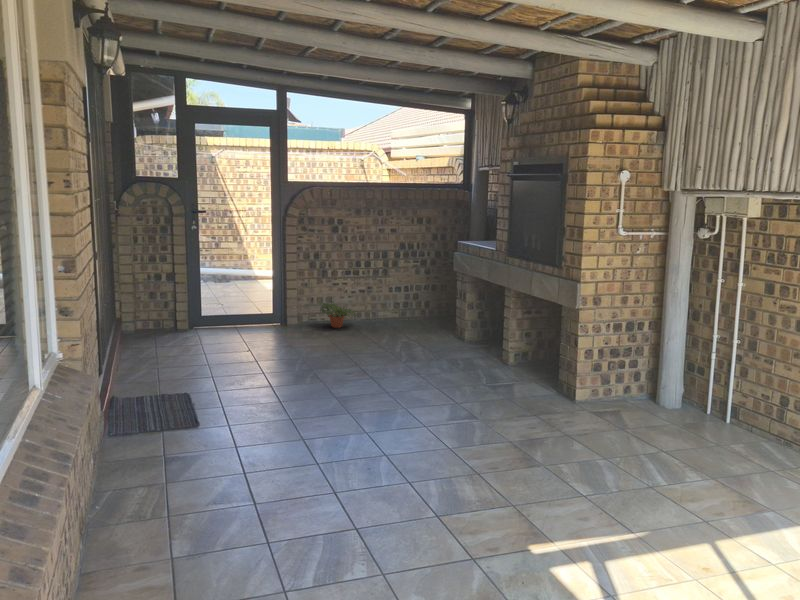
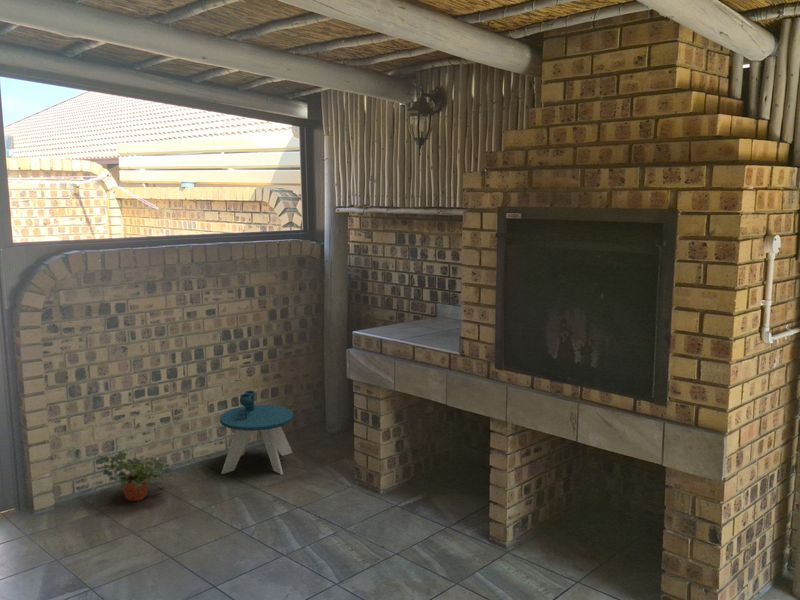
side table: none [388,280,436,329] -> present [220,391,293,475]

